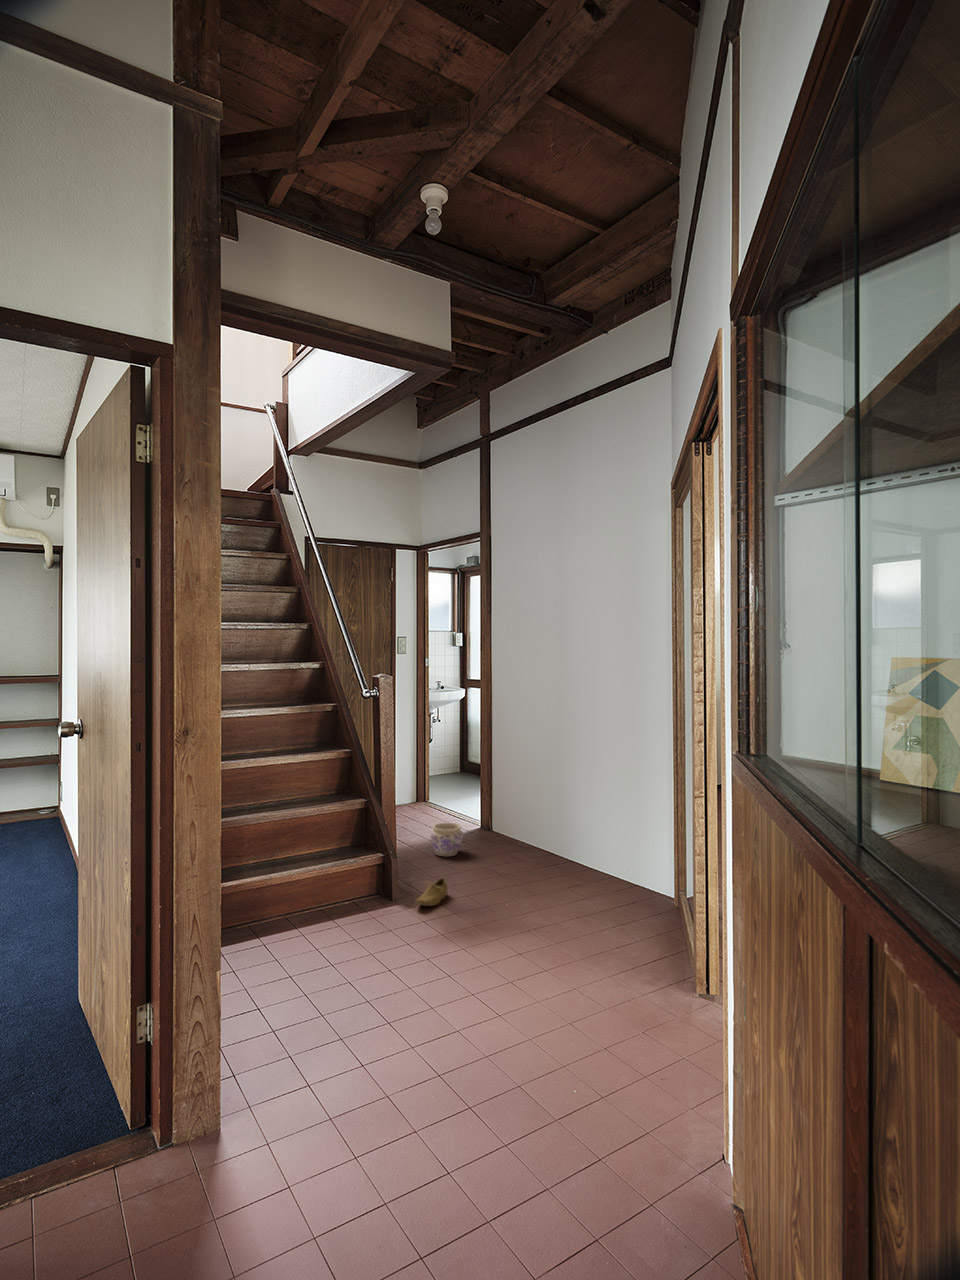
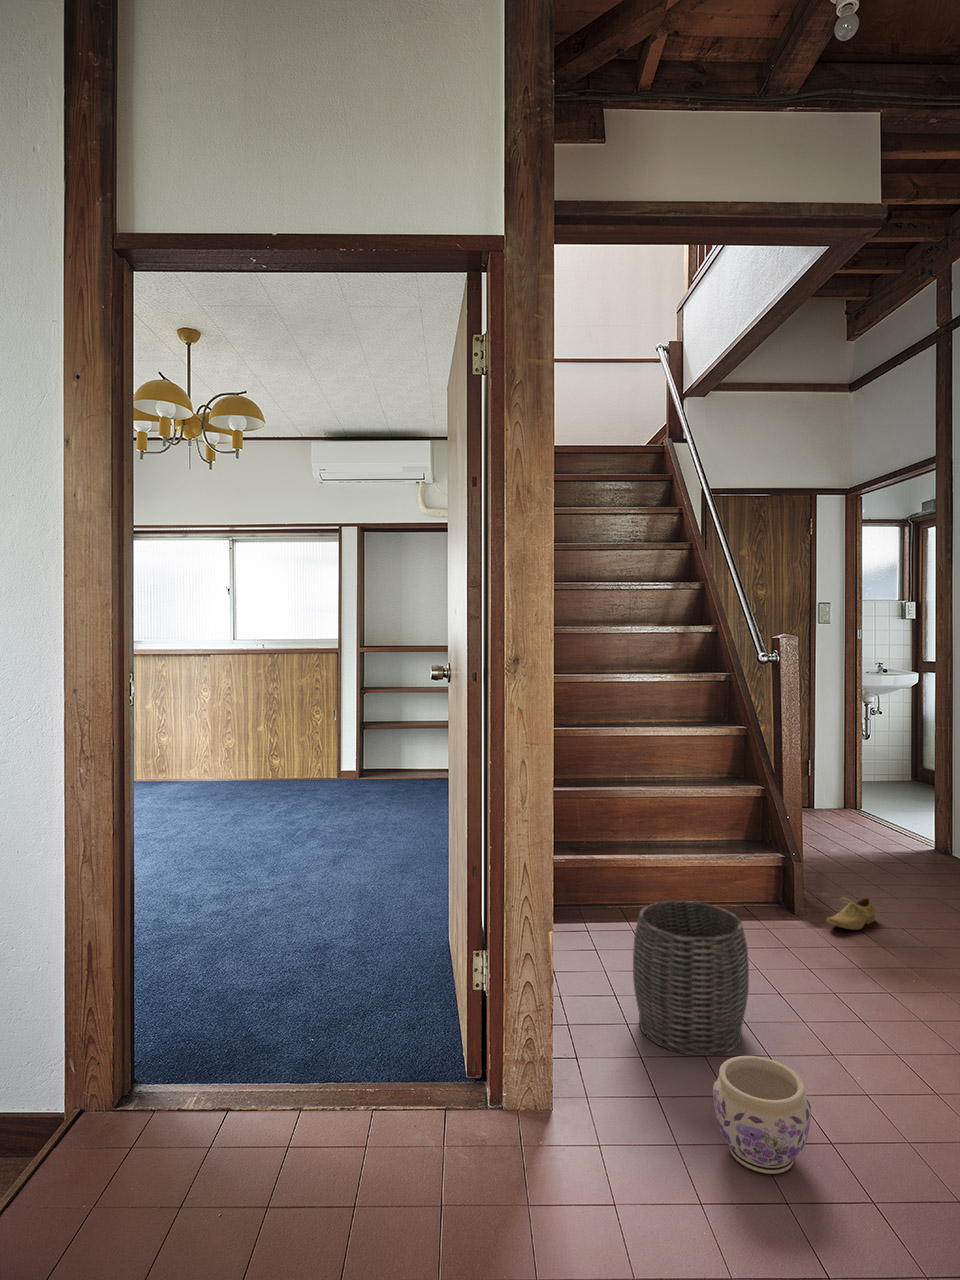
planter: present [430,823,463,857] -> present [713,1056,811,1176]
woven basket: none [275,910,369,1039] -> present [633,901,749,1056]

